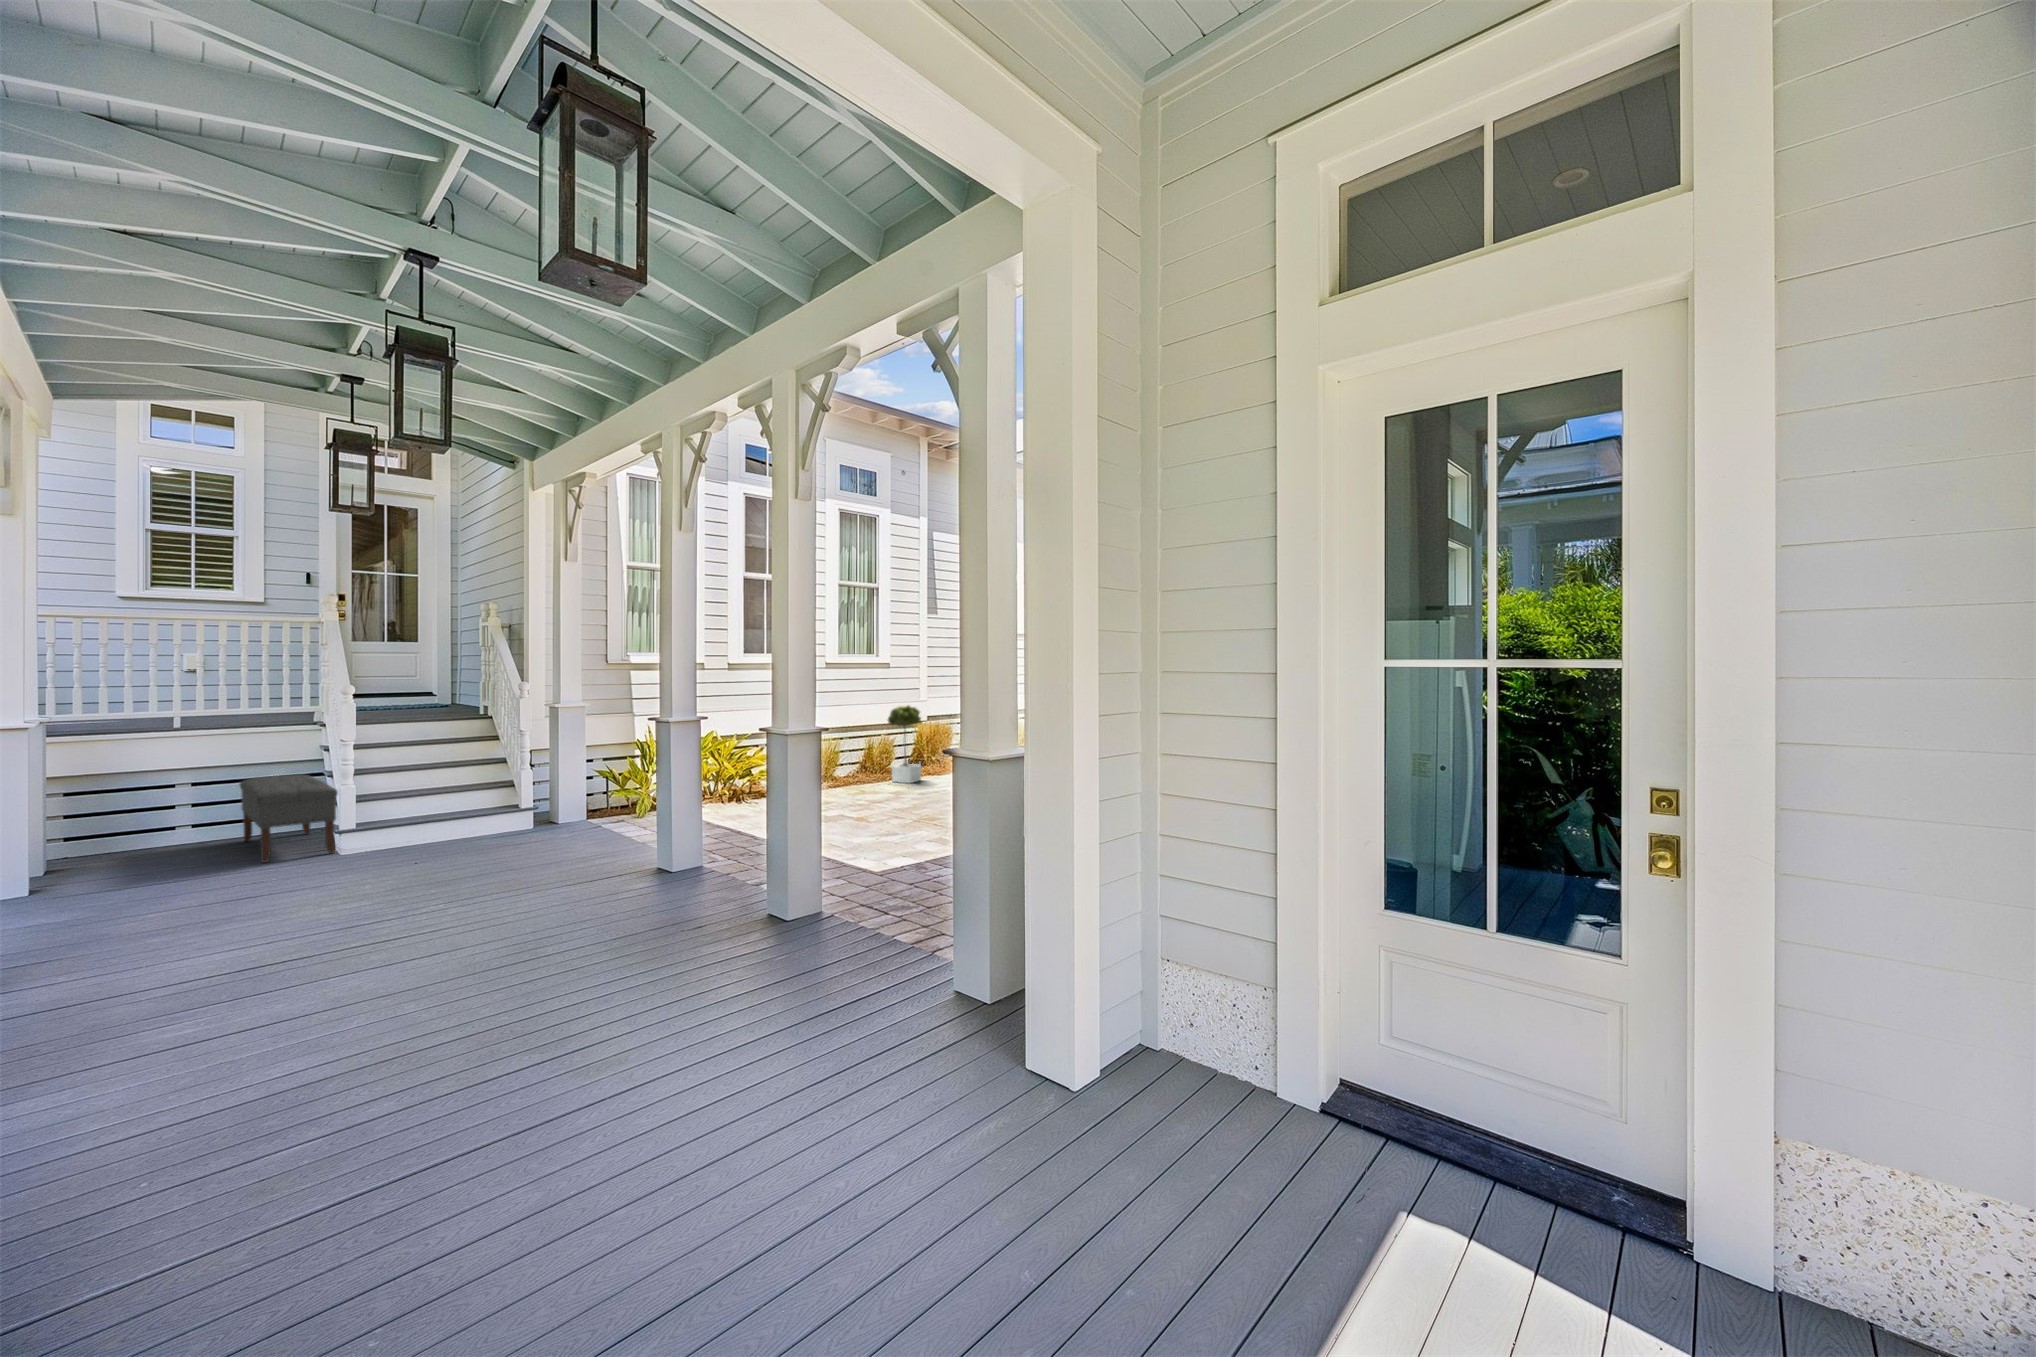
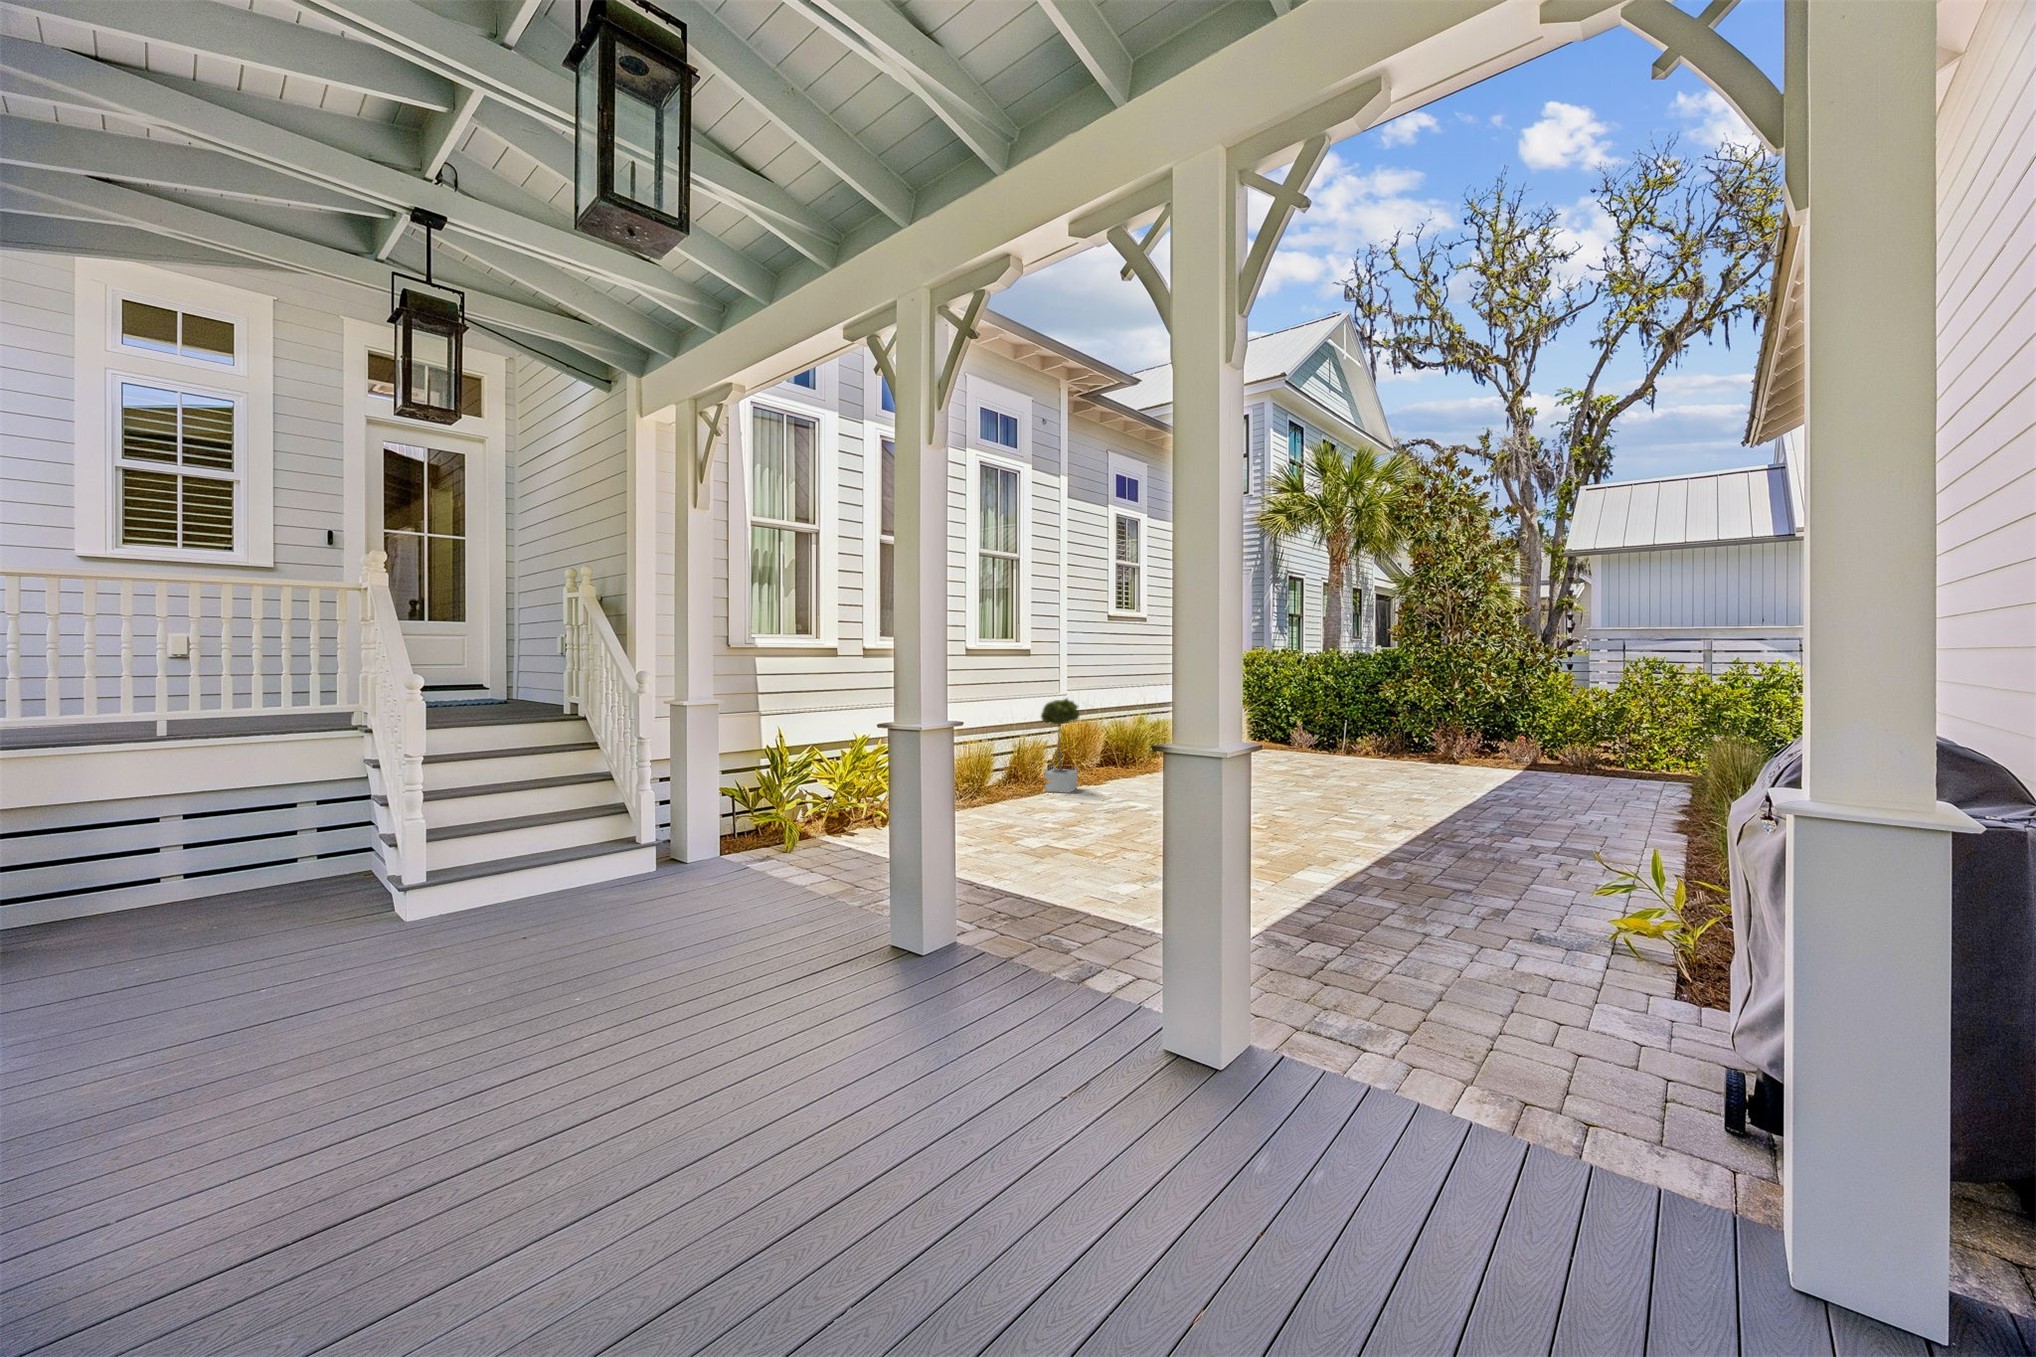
bench: present [240,774,337,863] -> none [256,798,404,931]

